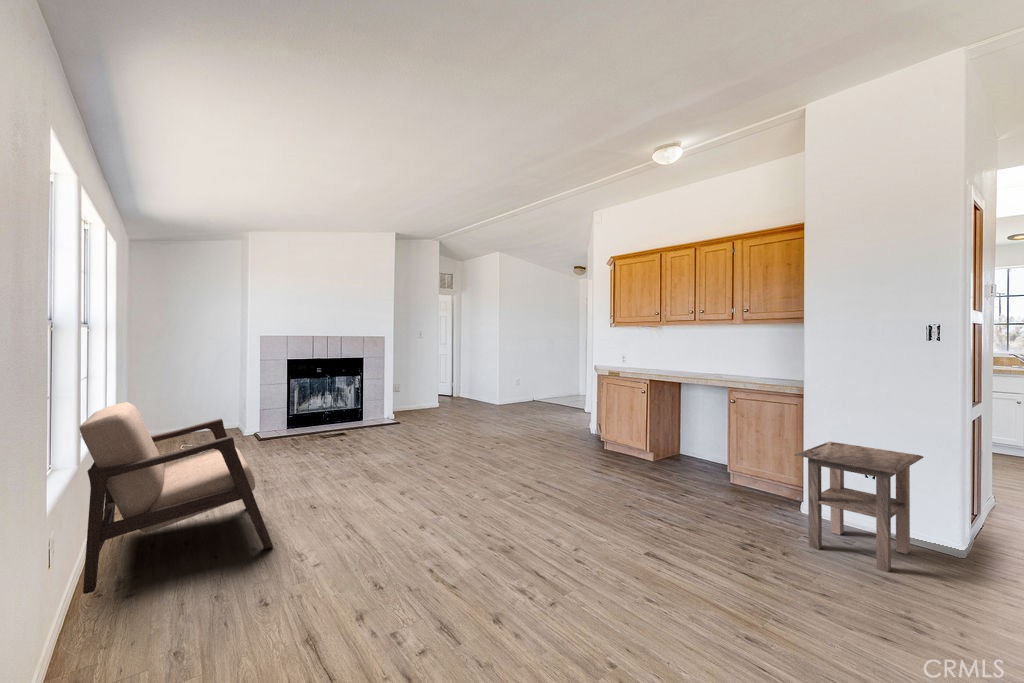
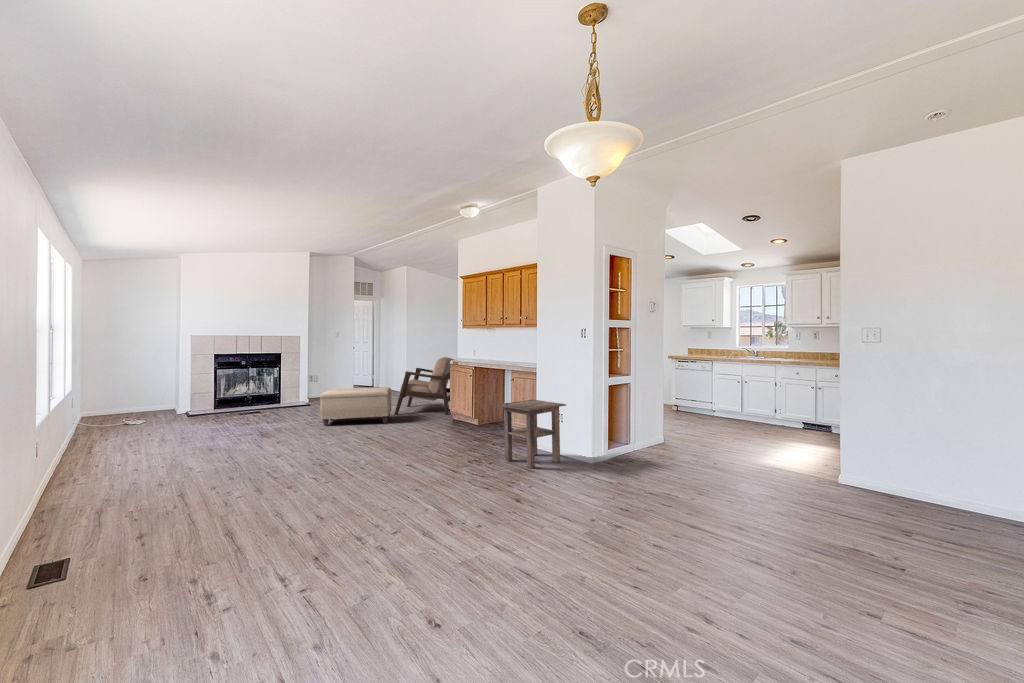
armchair: present [79,402,273,594] -> present [394,357,454,415]
ottoman: none [441,406,531,461] -> present [320,387,391,426]

